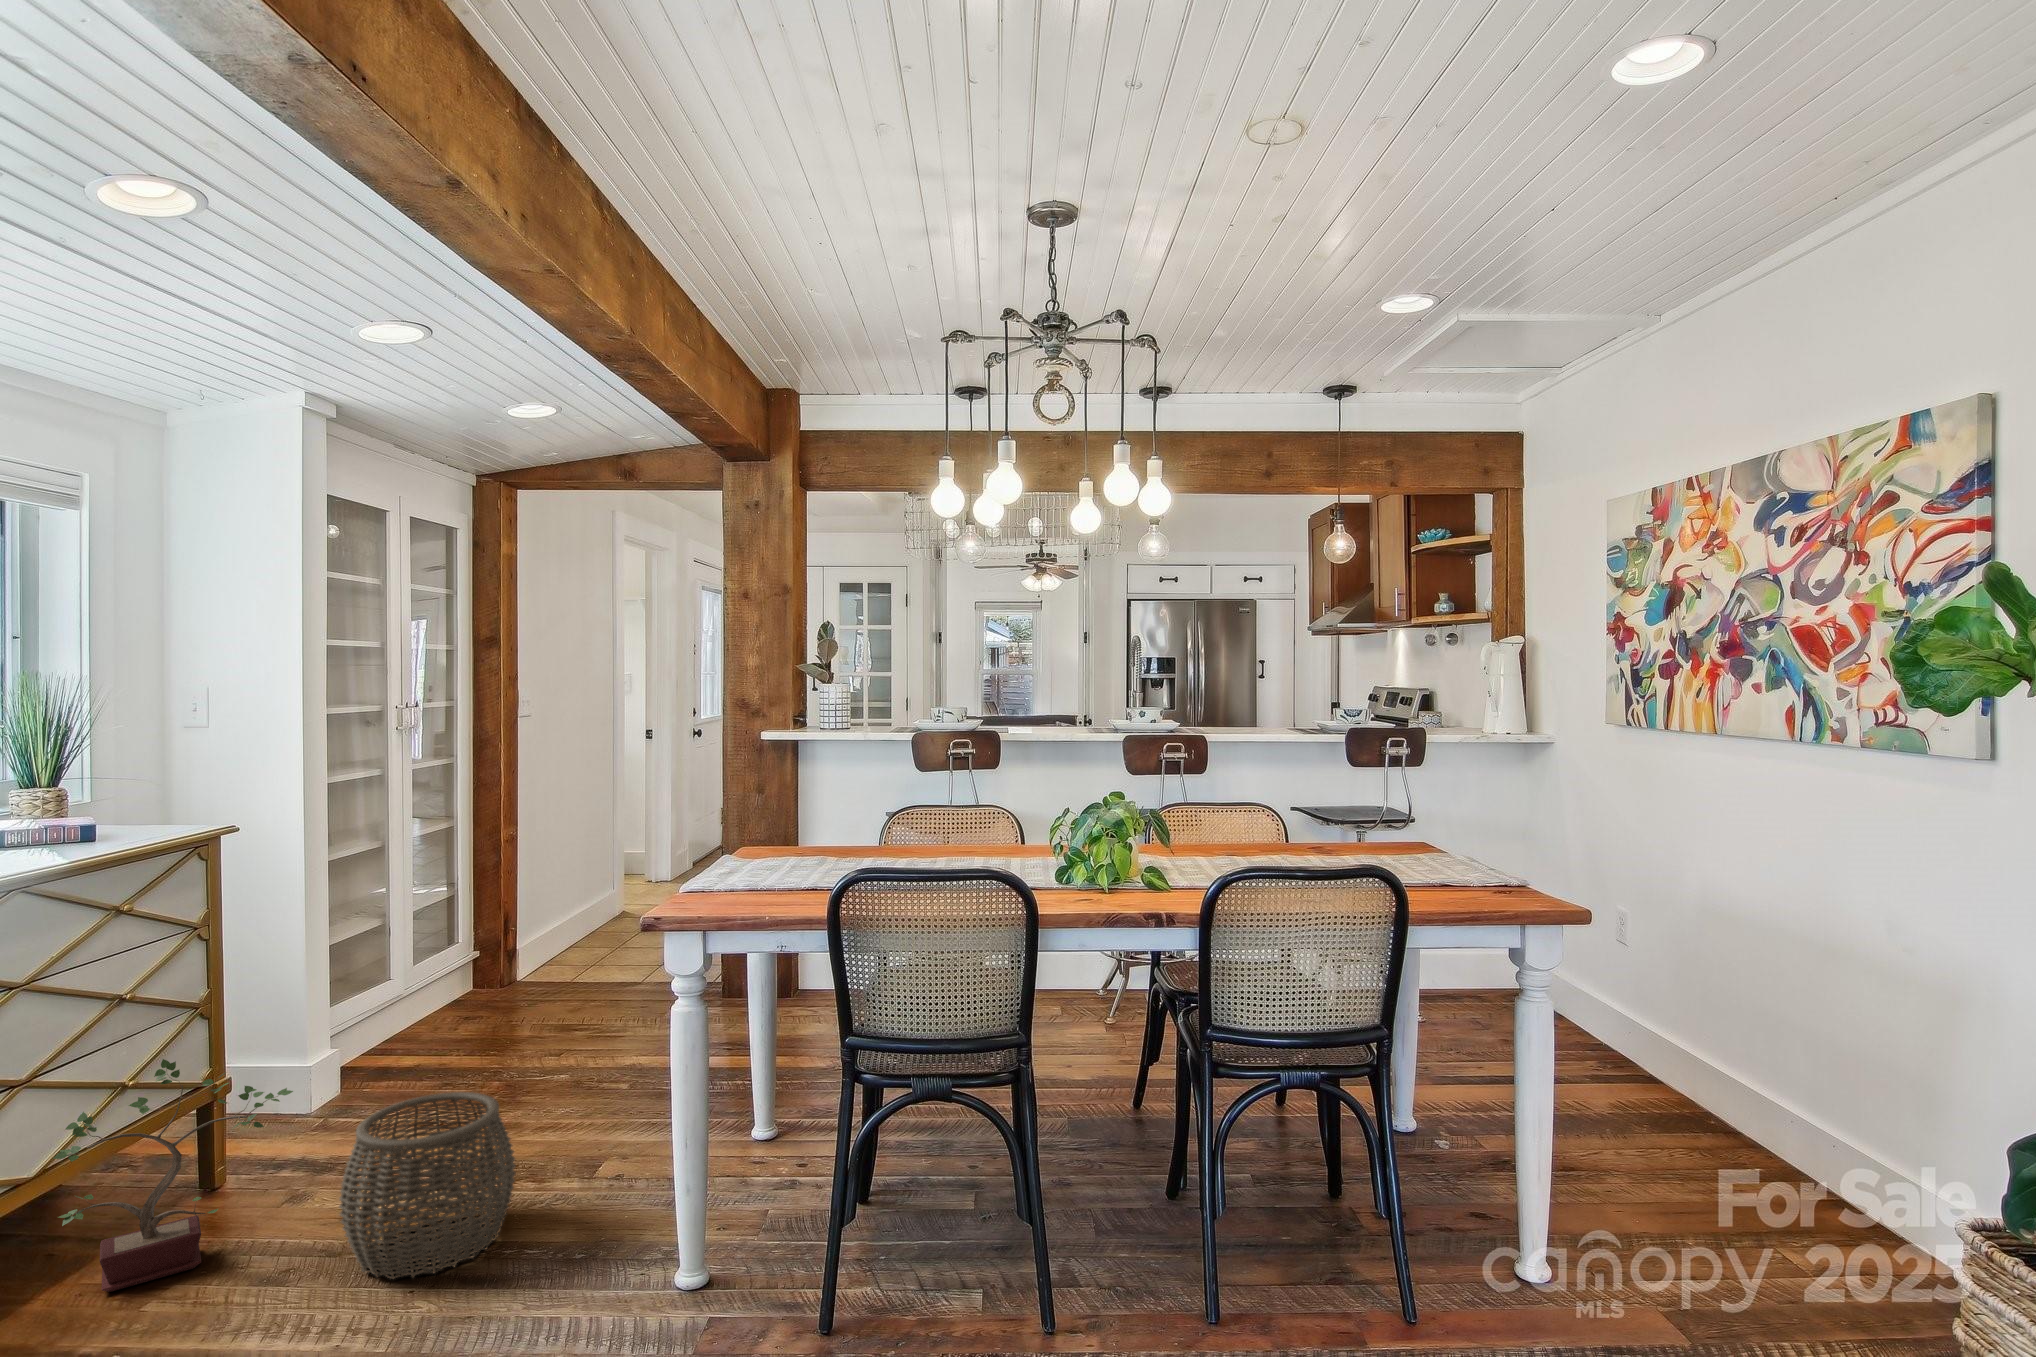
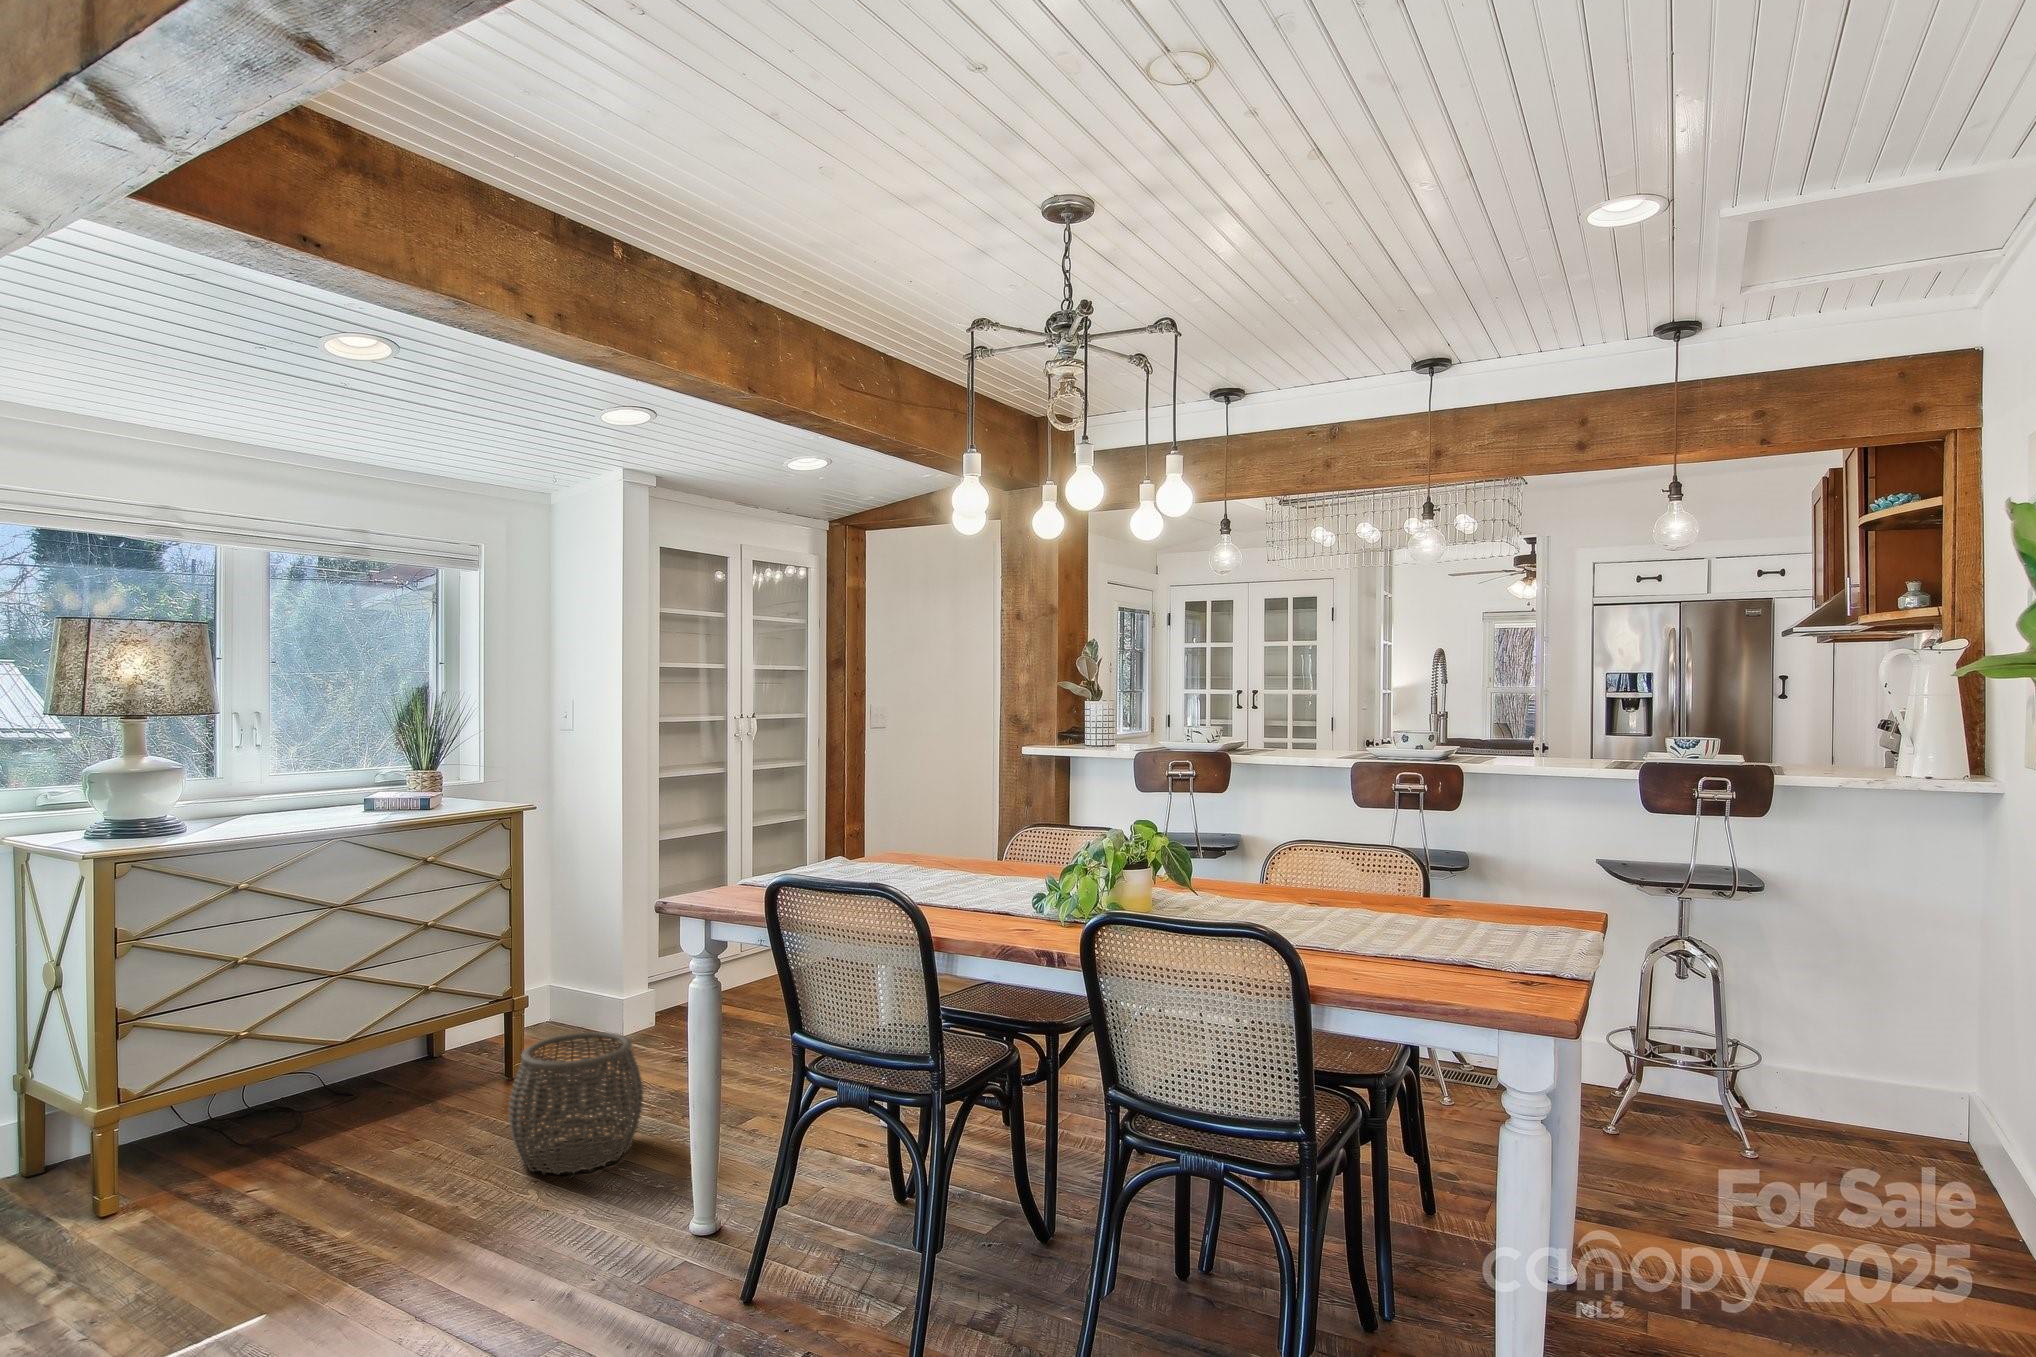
potted plant: present [53,1059,293,1292] -> none [362,971,511,1135]

